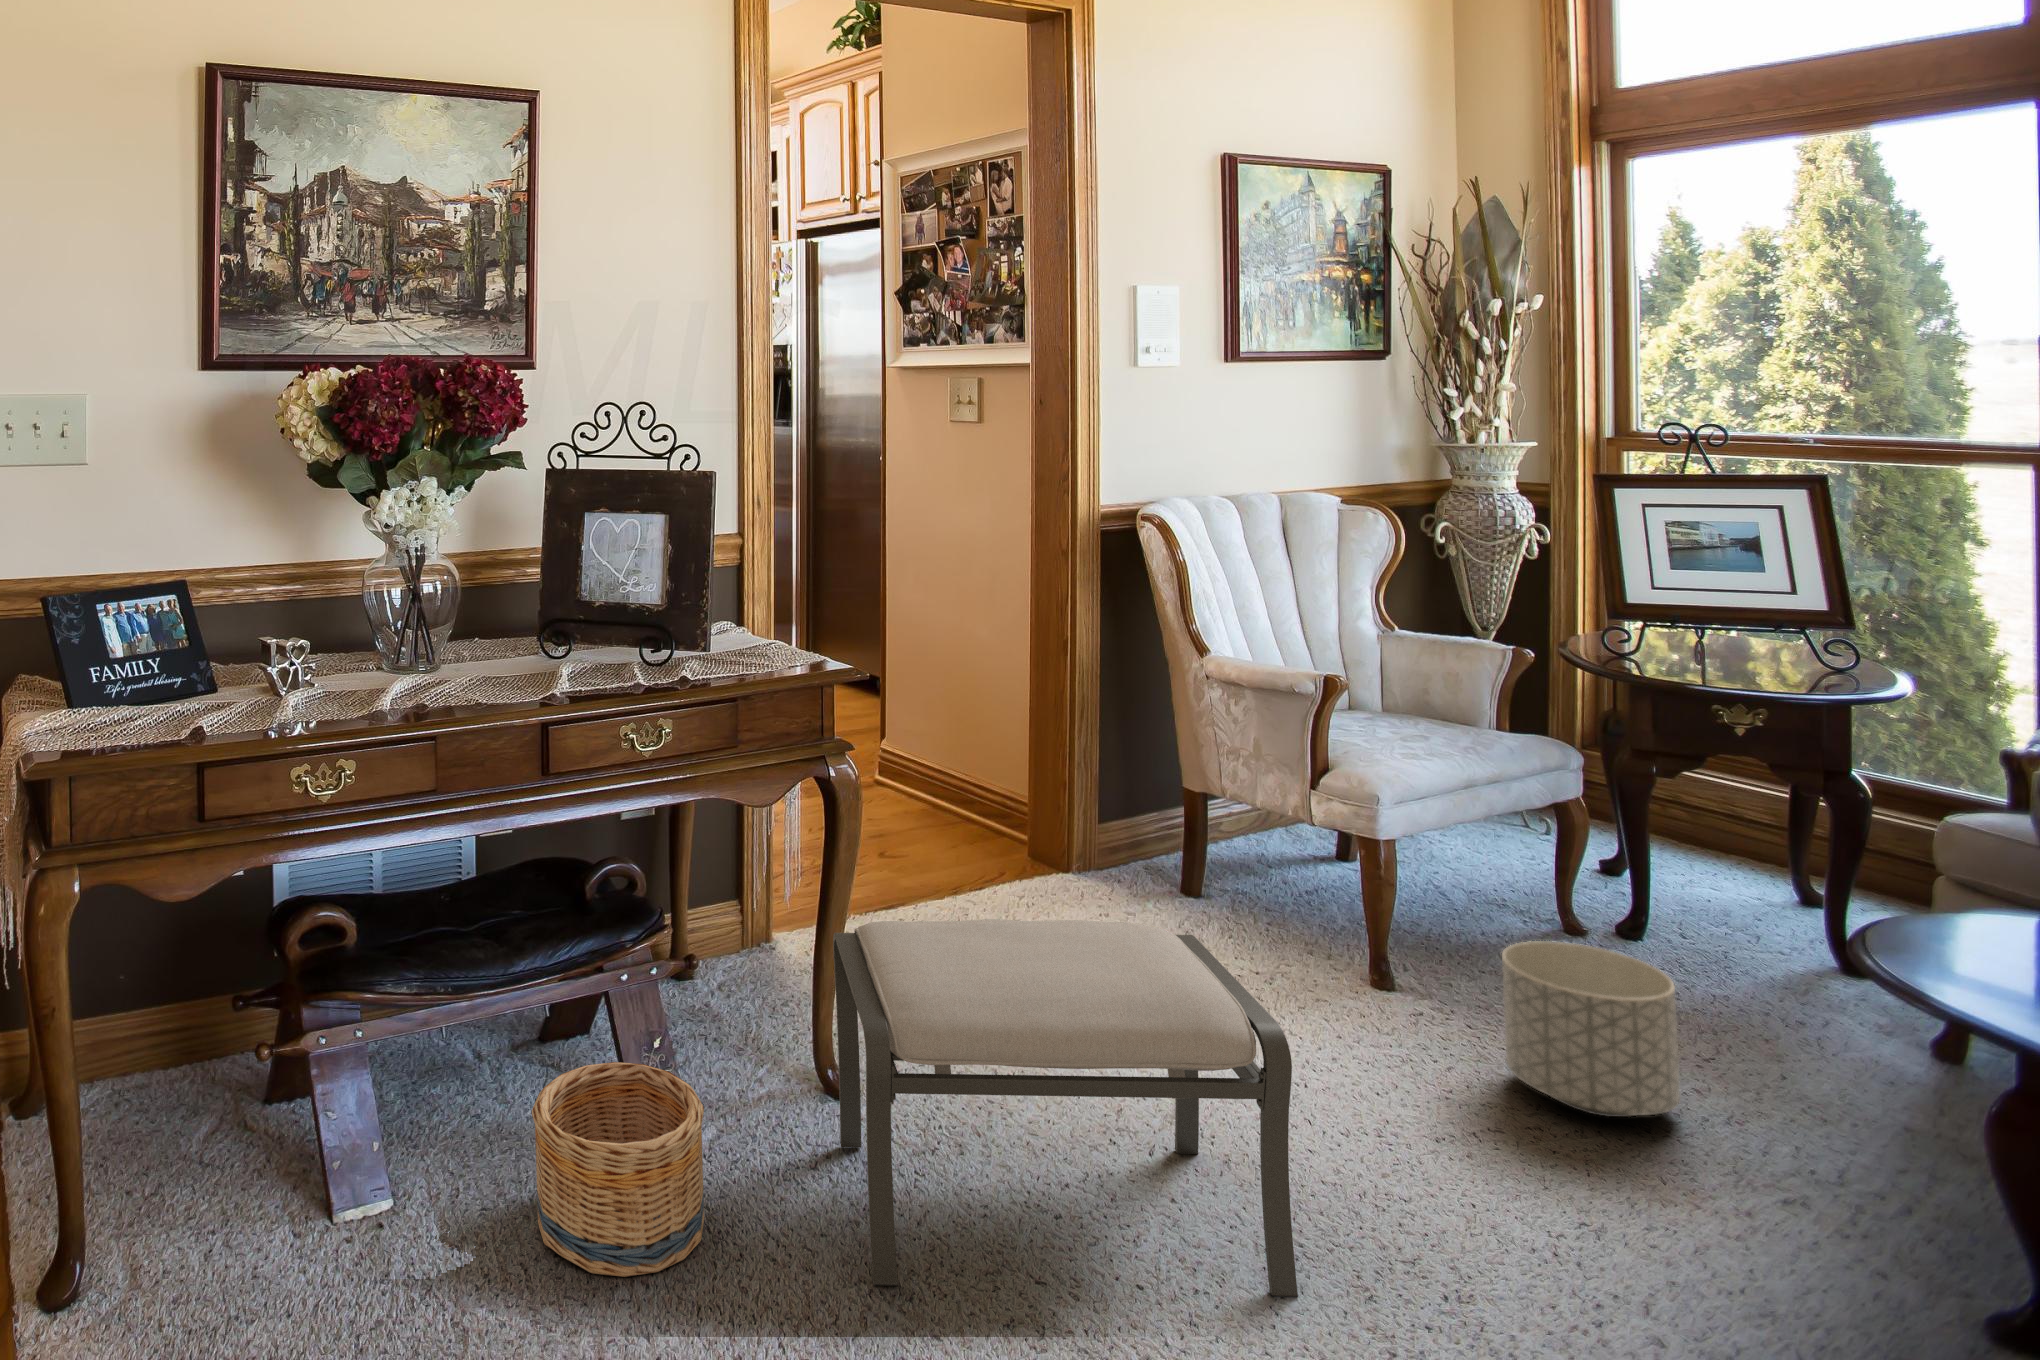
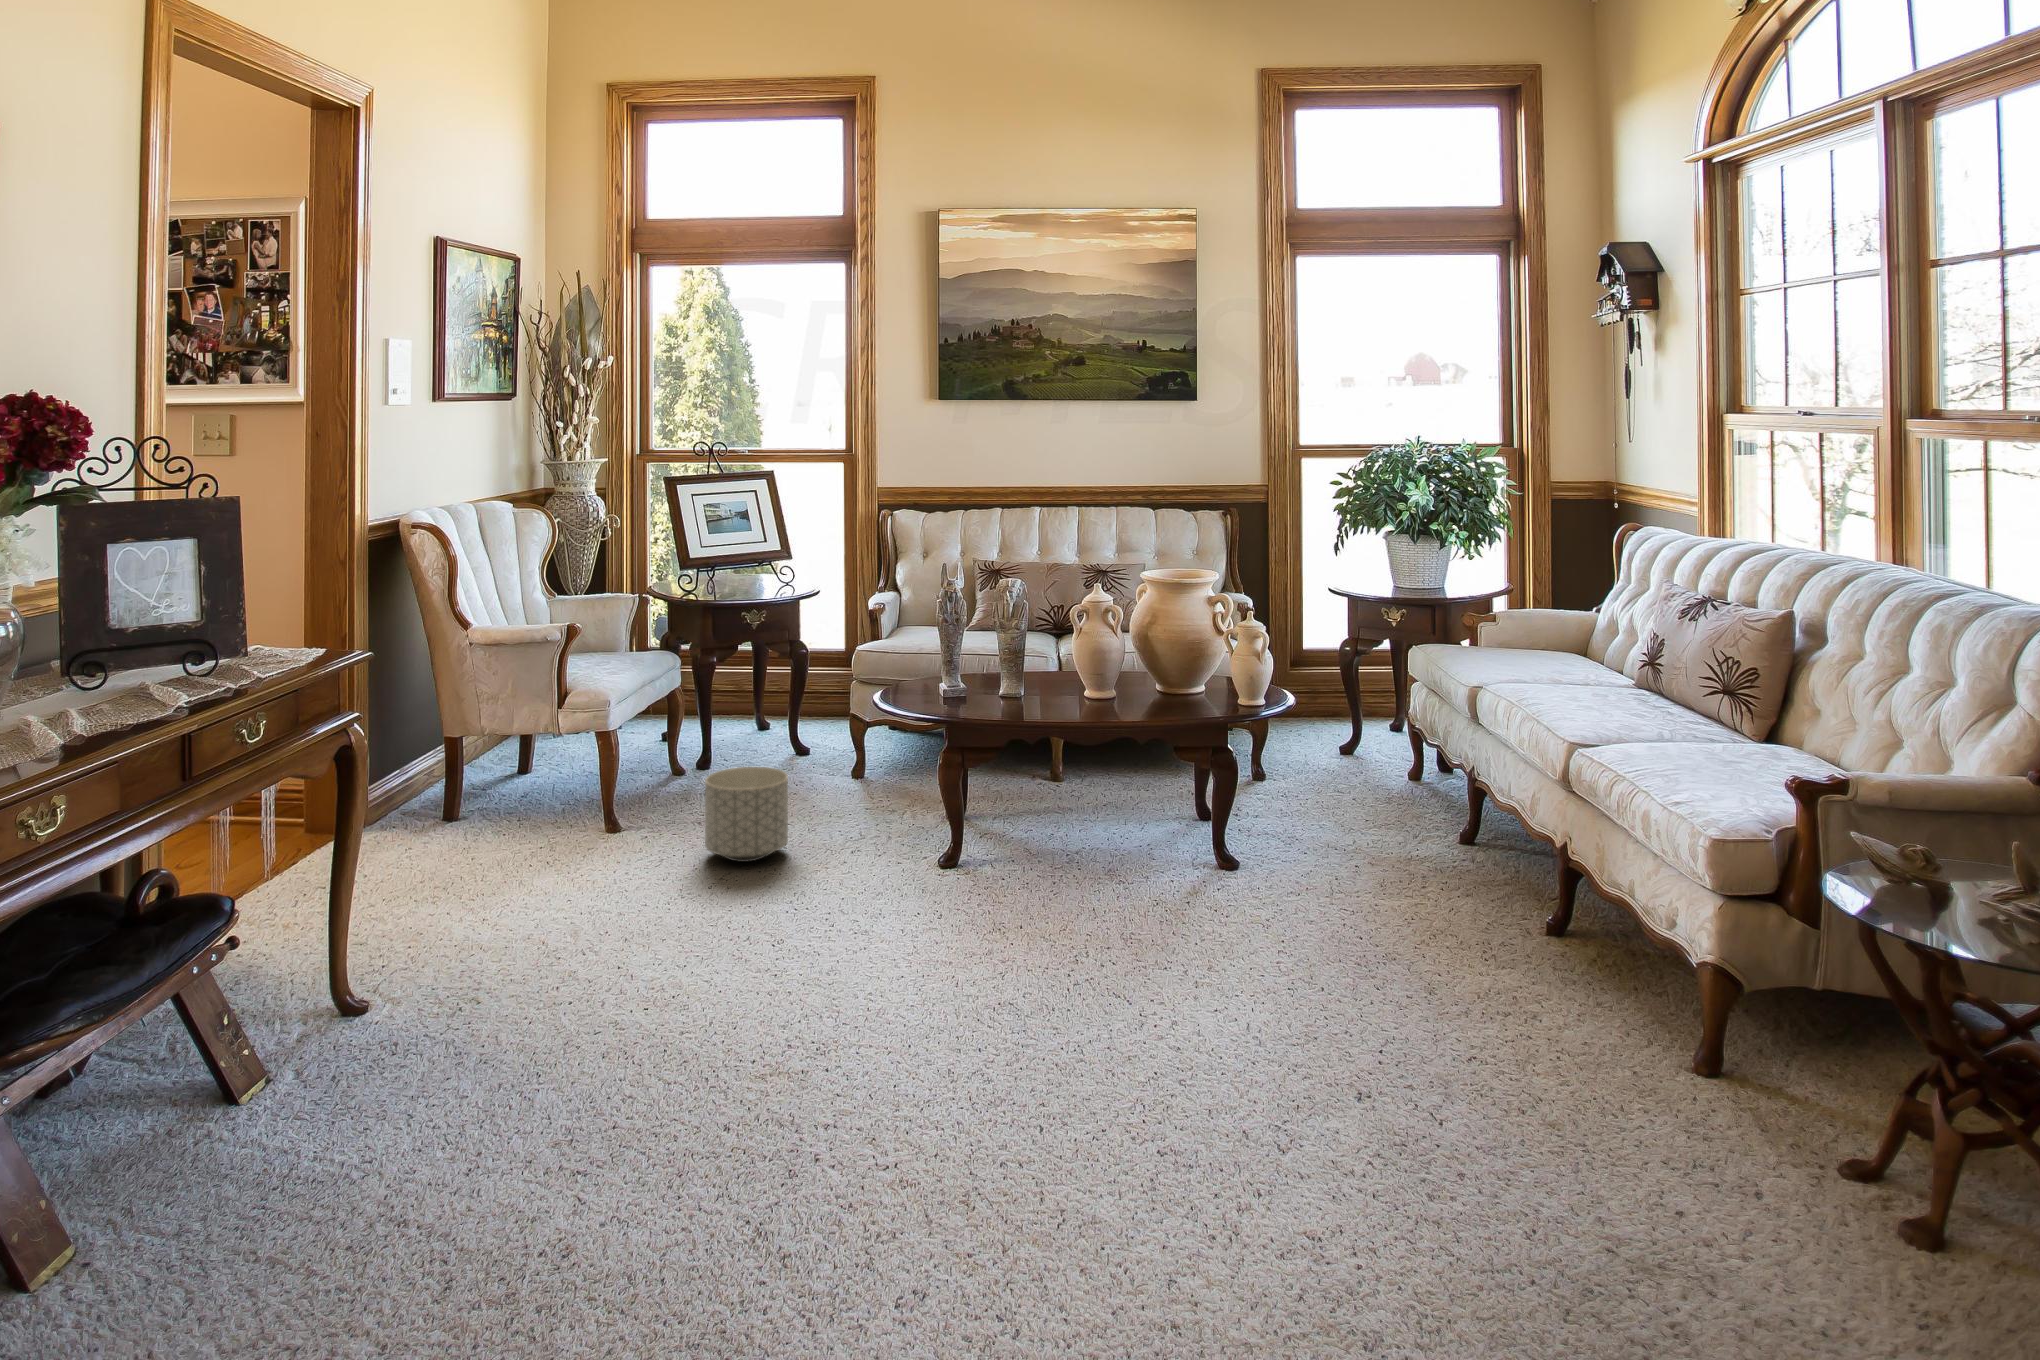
ottoman: present [833,919,1298,1297] -> none [344,802,681,1098]
basket: present [532,1062,704,1277] -> none [126,1023,298,1204]

